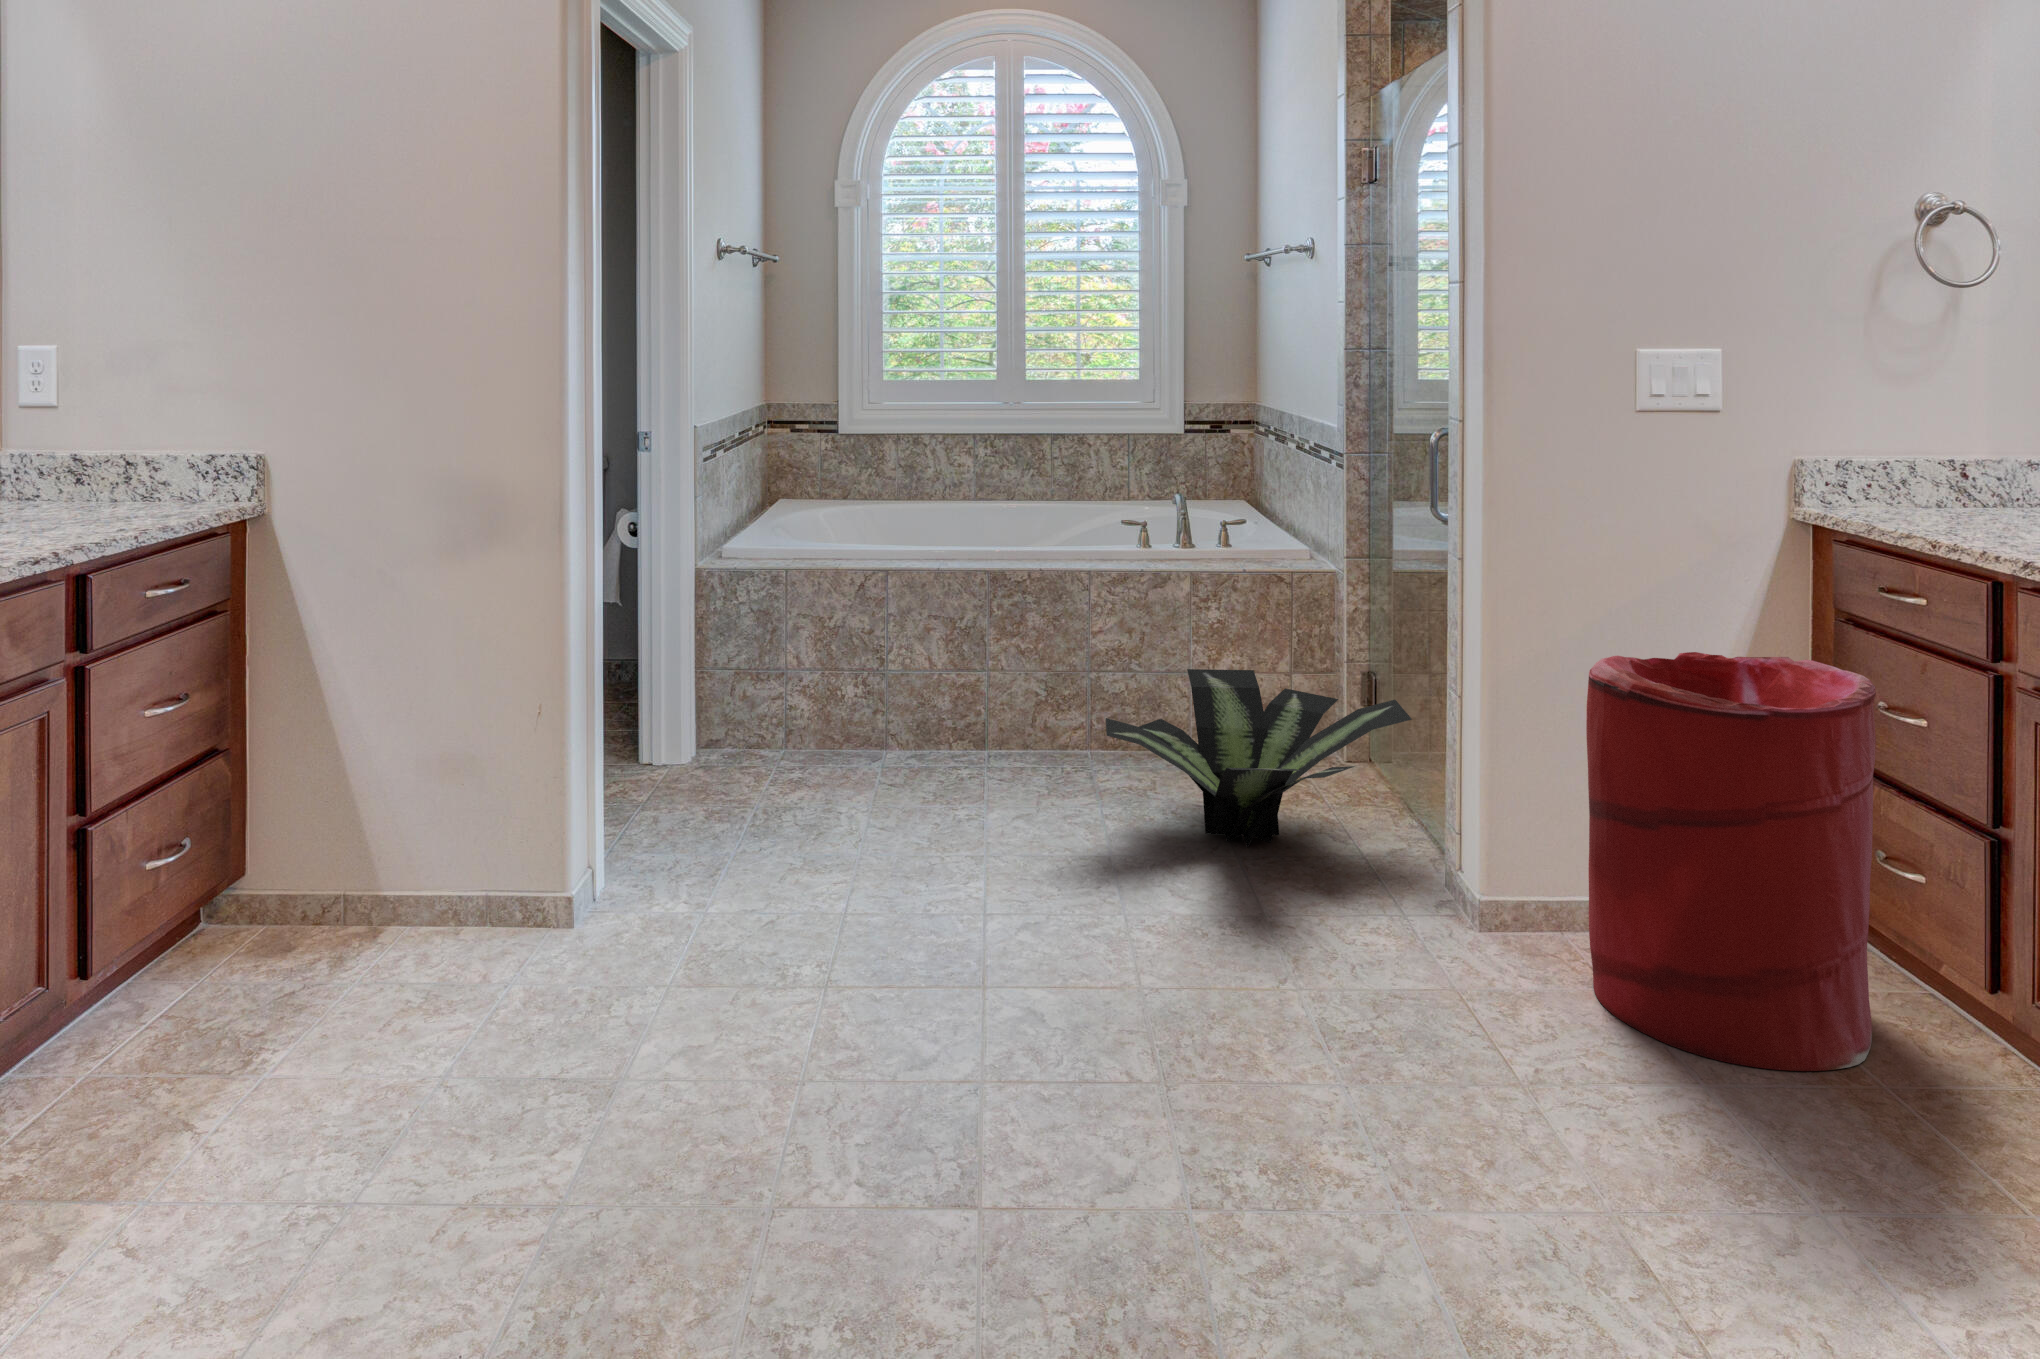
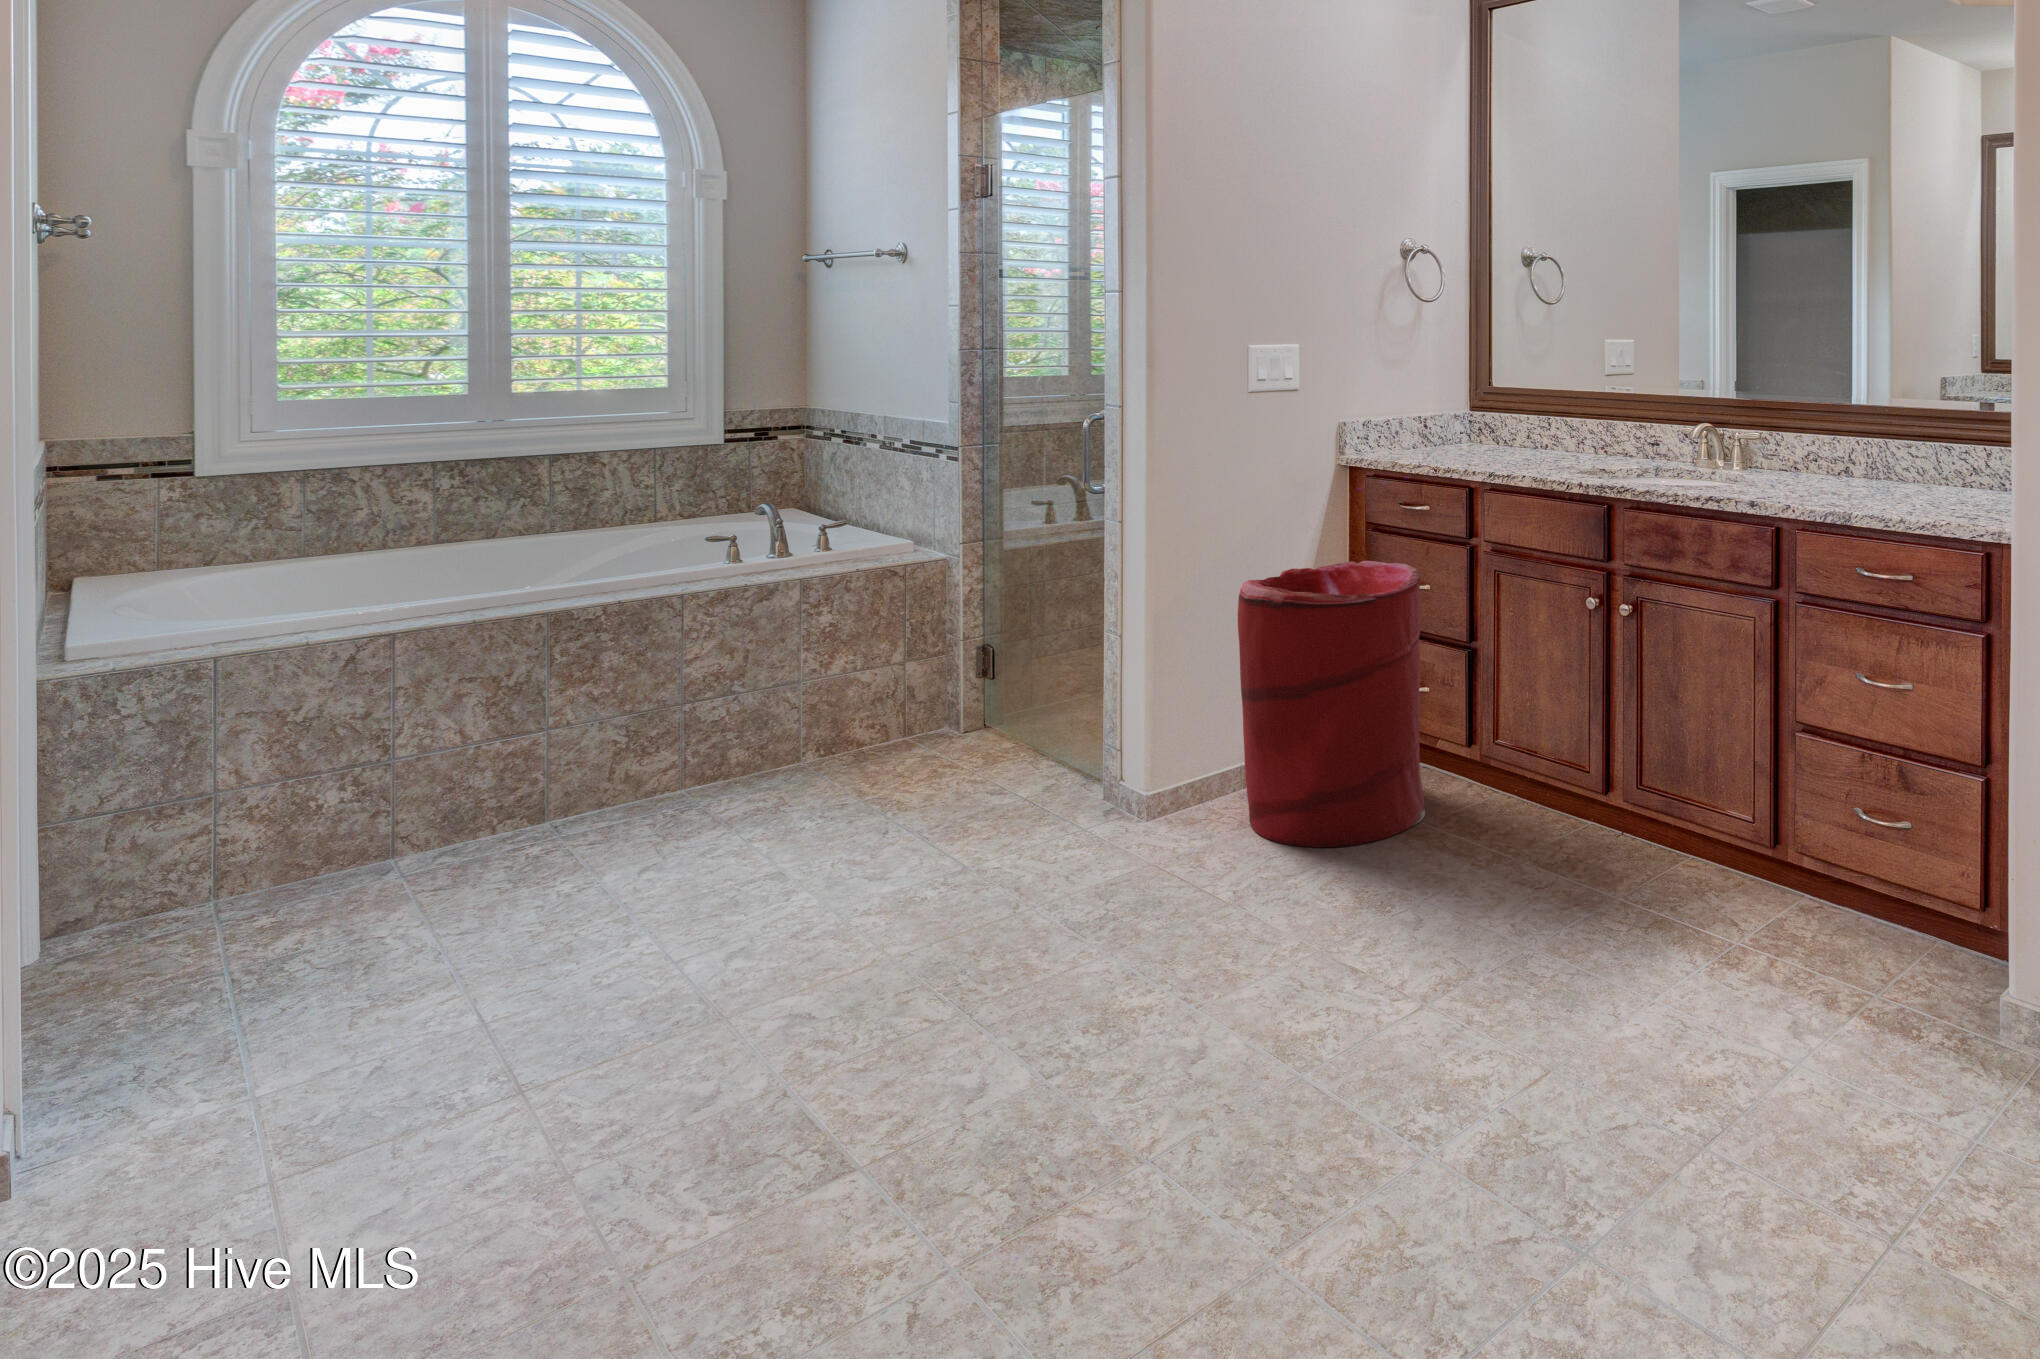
potted plant: present [1106,669,1412,848] -> none [752,655,1061,820]

